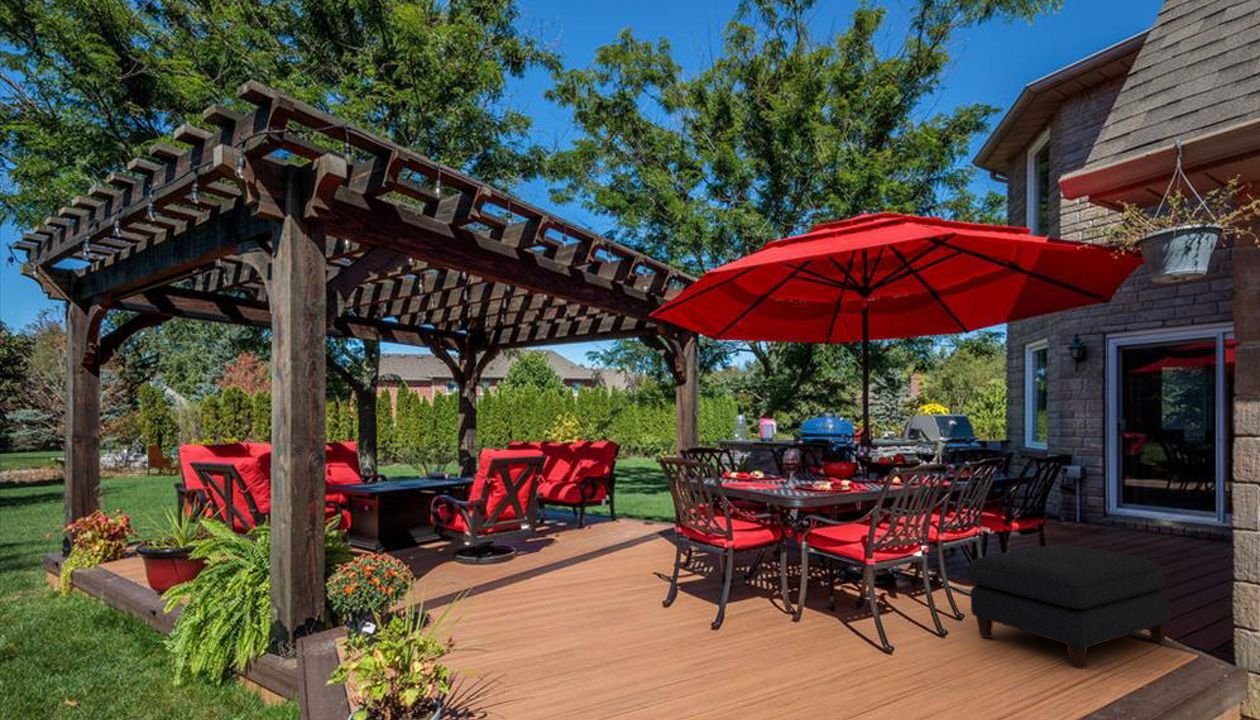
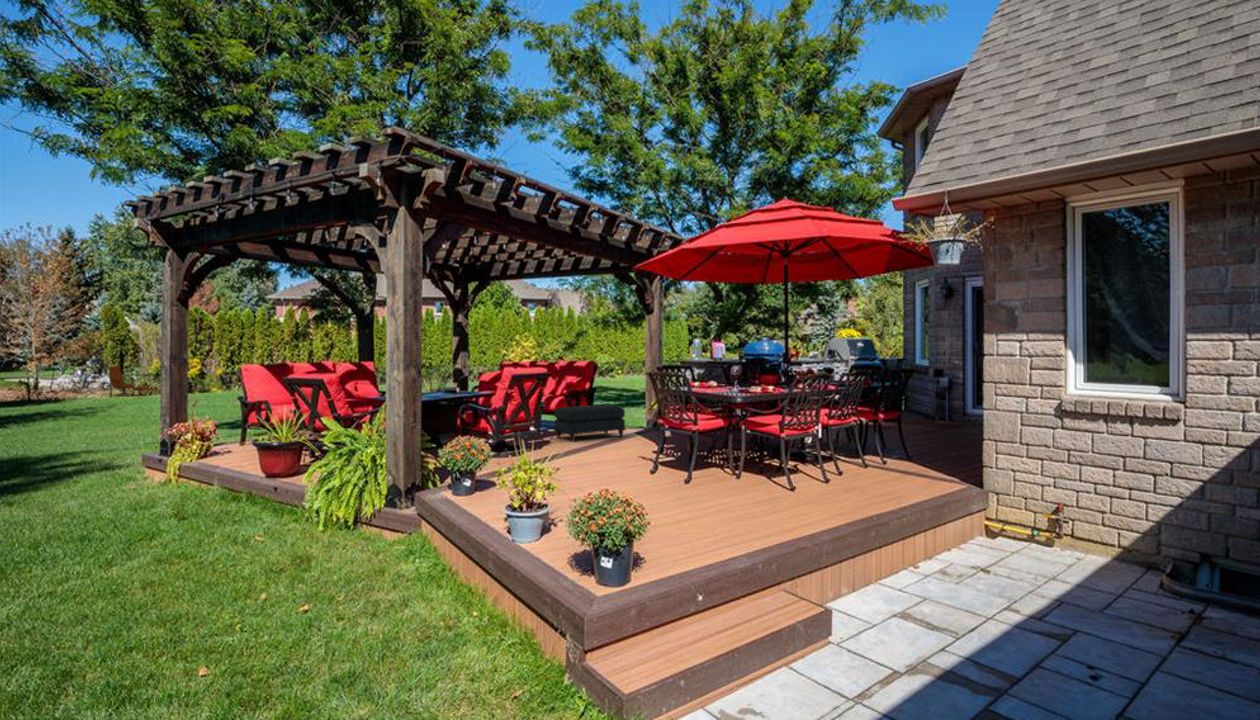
ottoman: present [969,545,1170,669] -> present [554,405,625,442]

